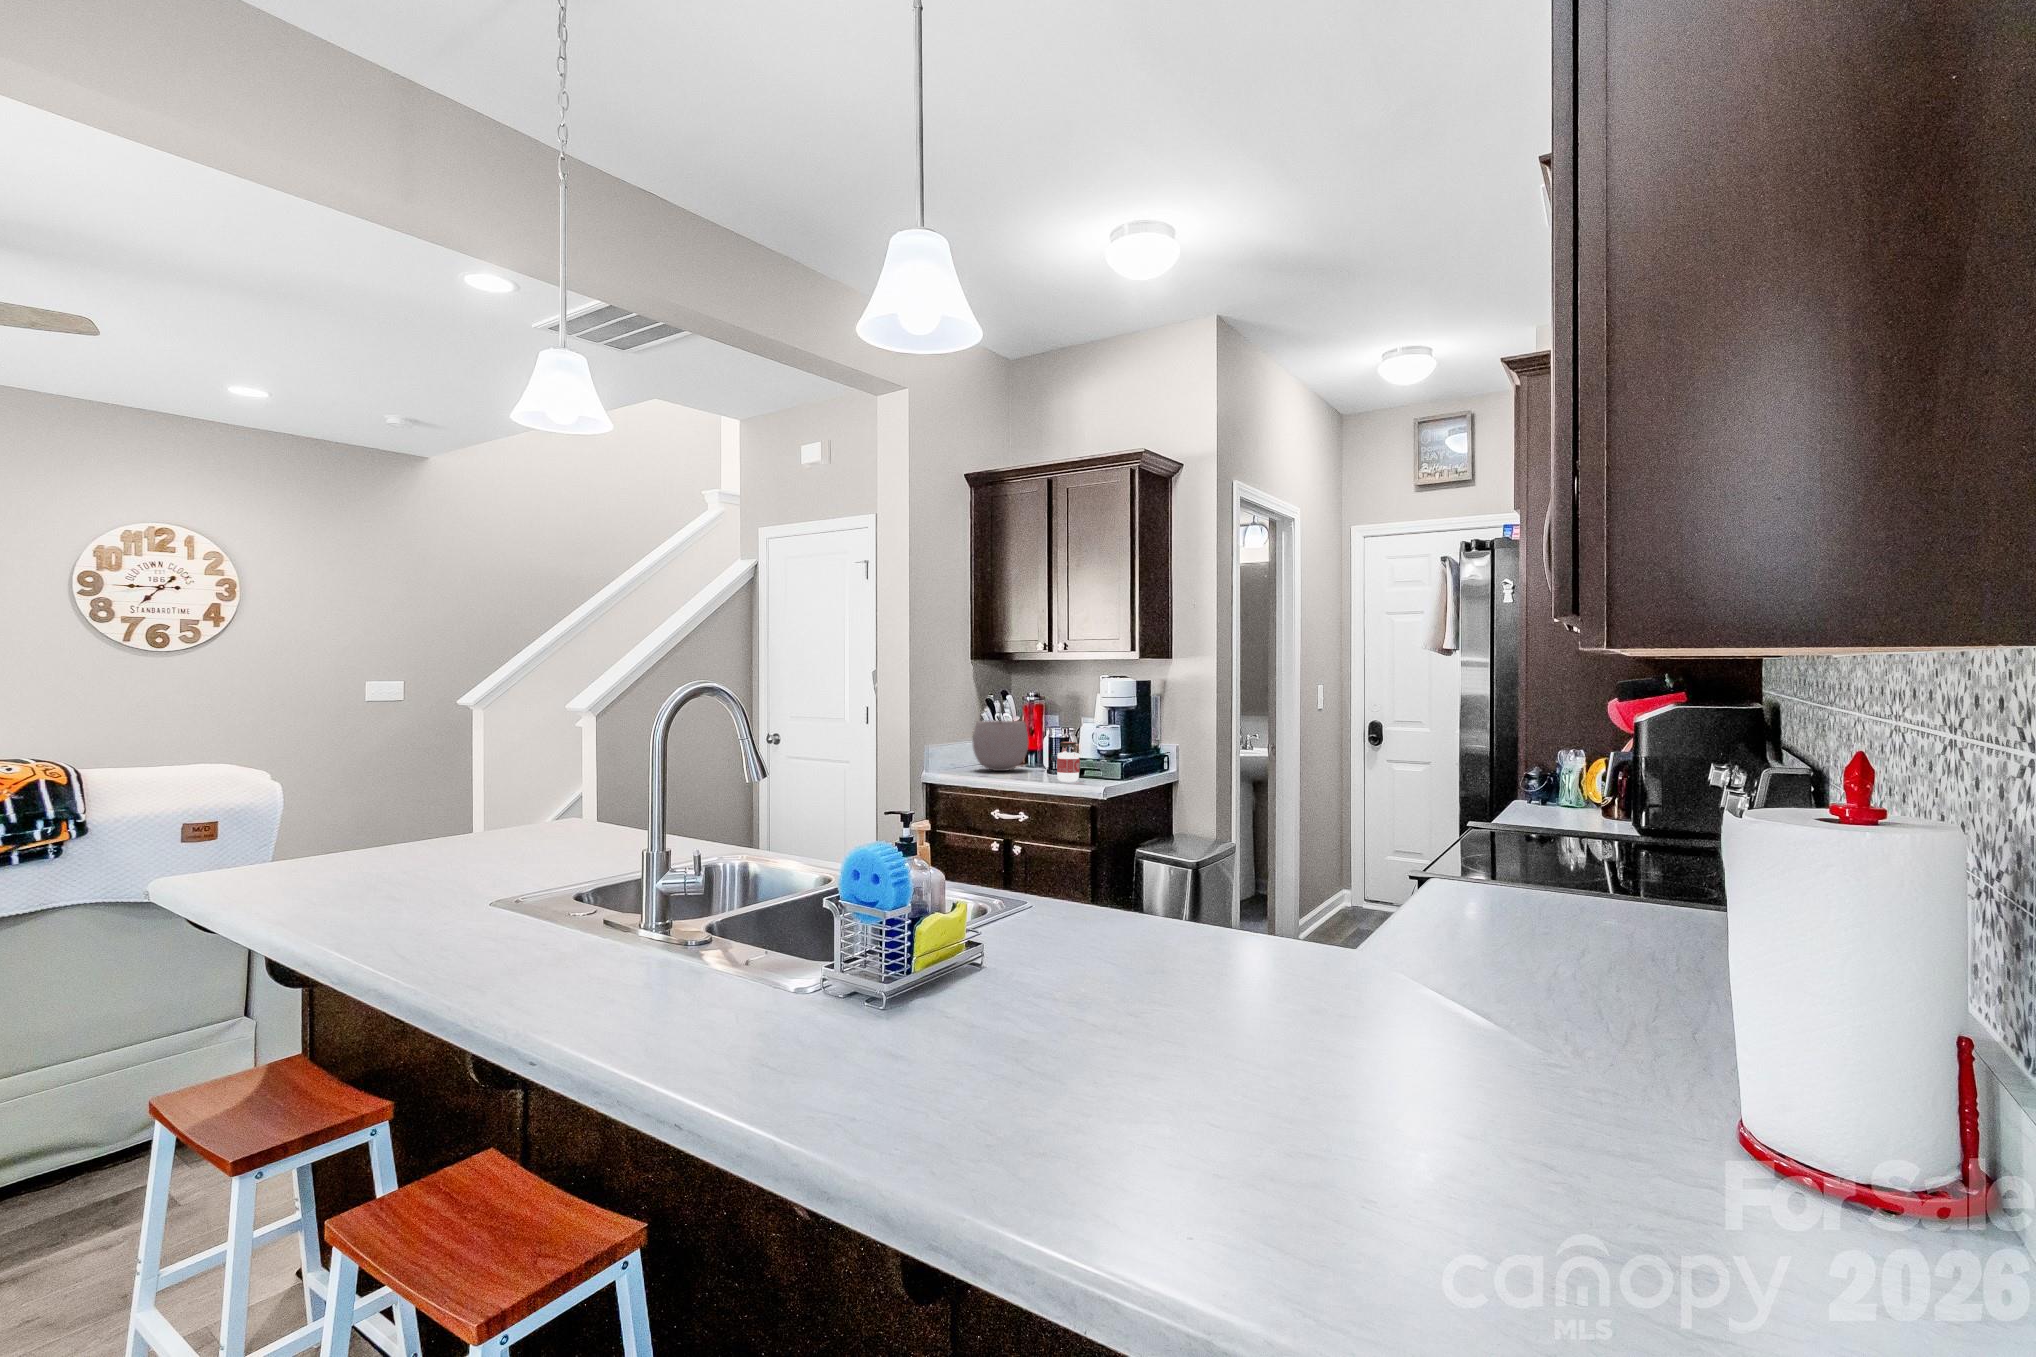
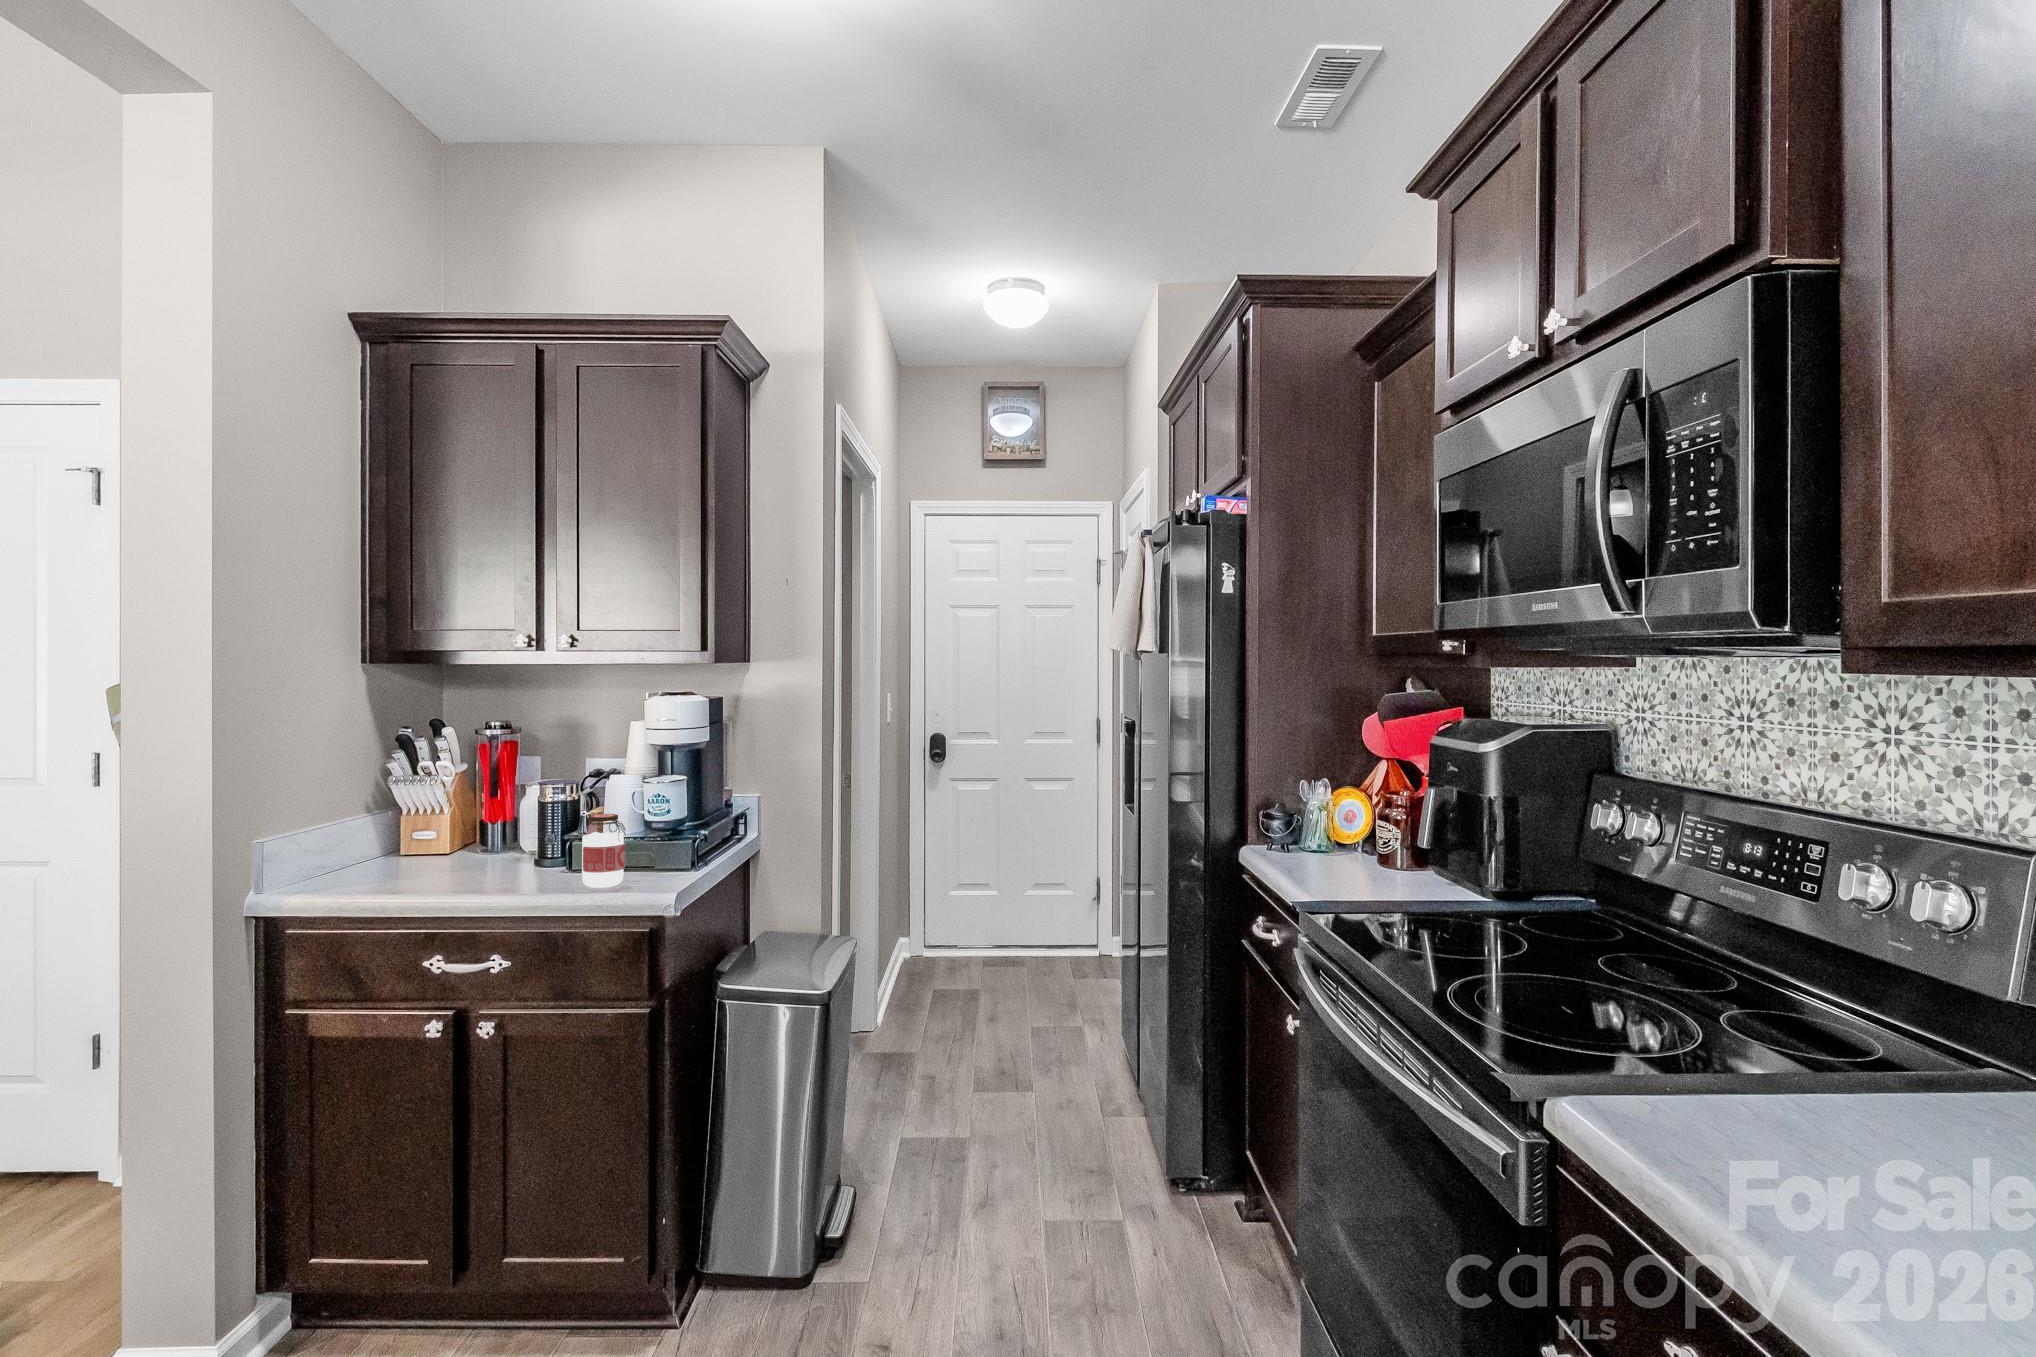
plant pot: present [973,711,1029,771] -> none [382,739,498,869]

